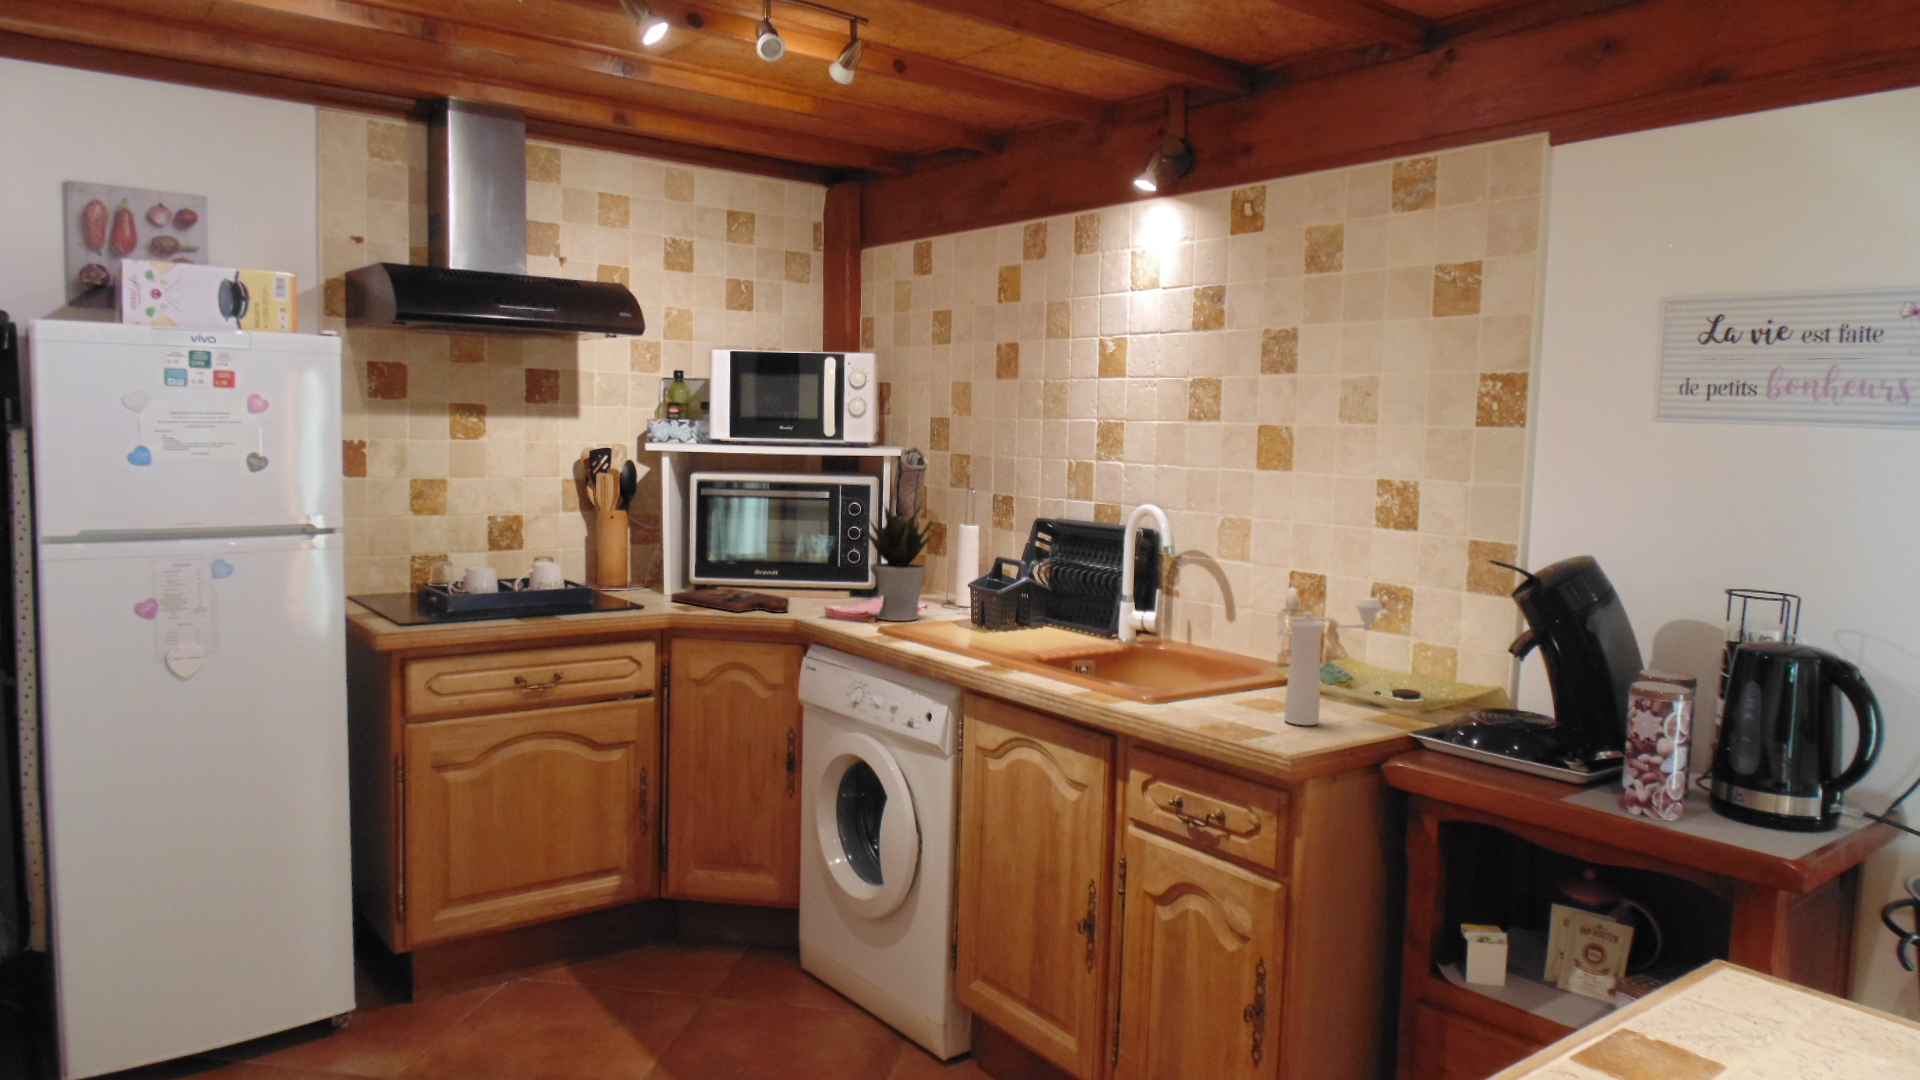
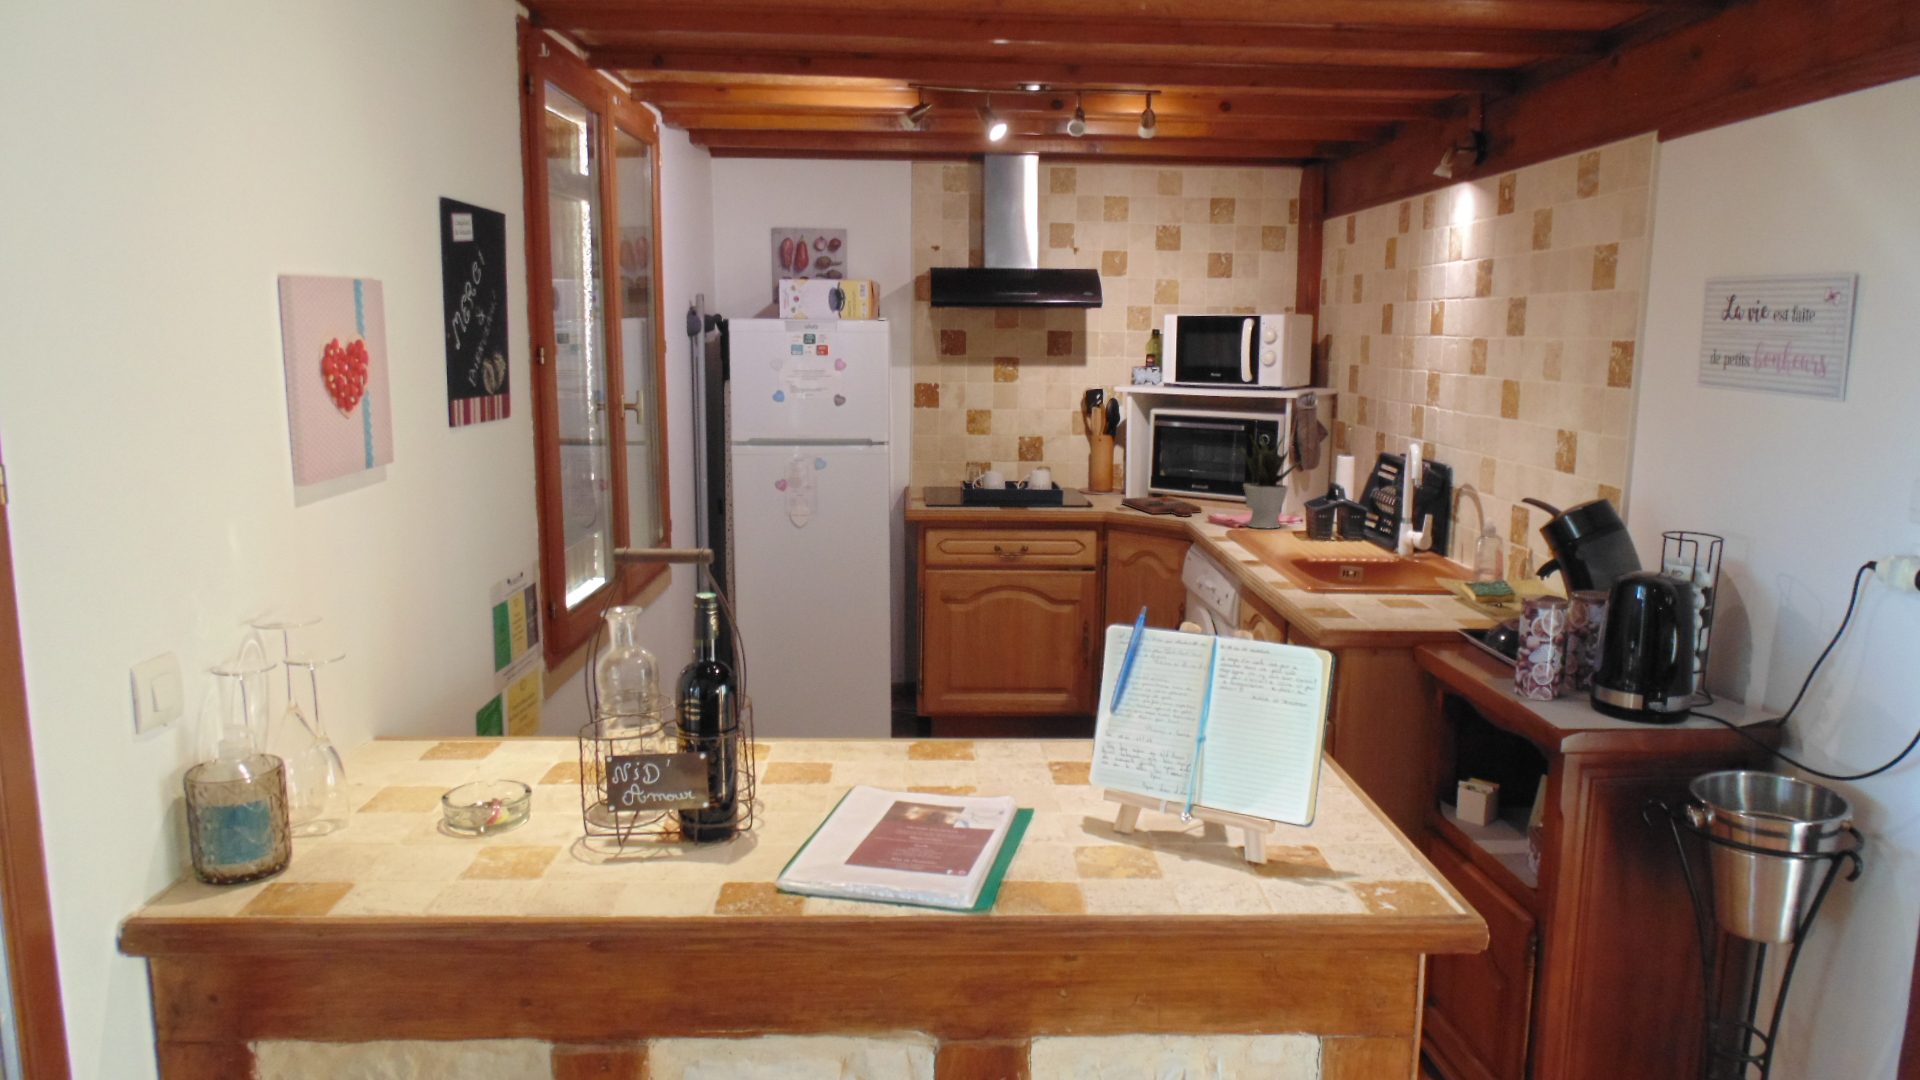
pepper mill: present [1284,597,1382,725] -> none [1391,520,1475,614]

